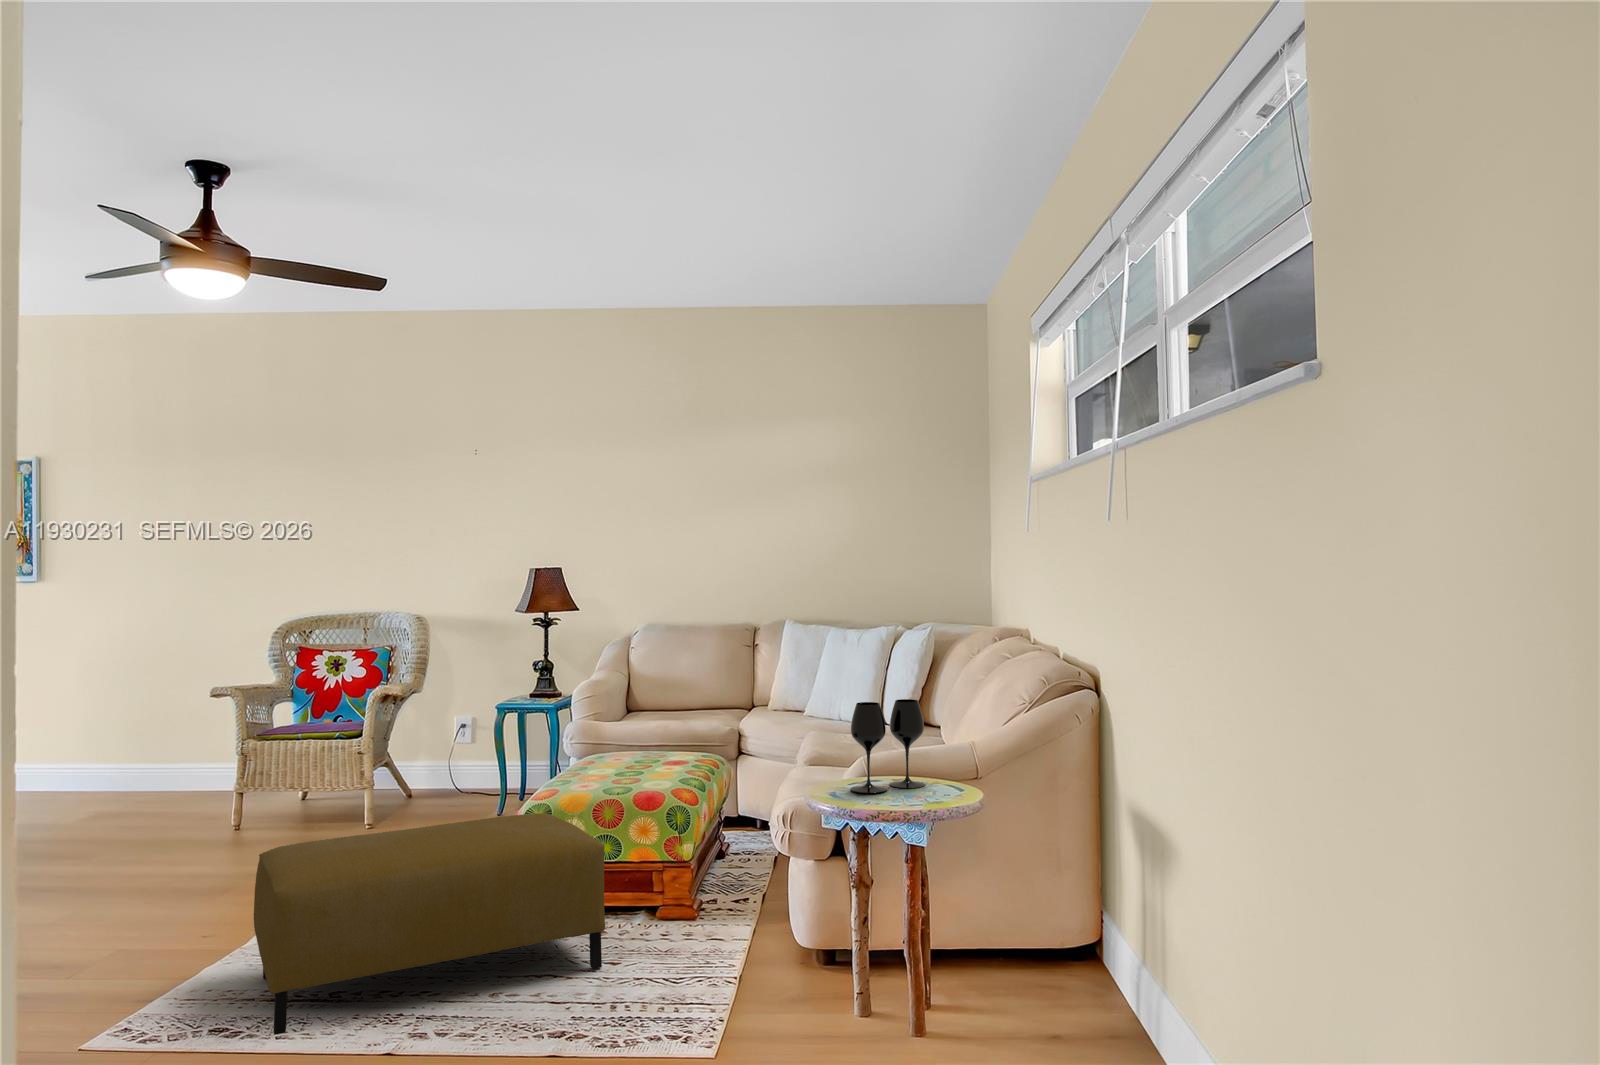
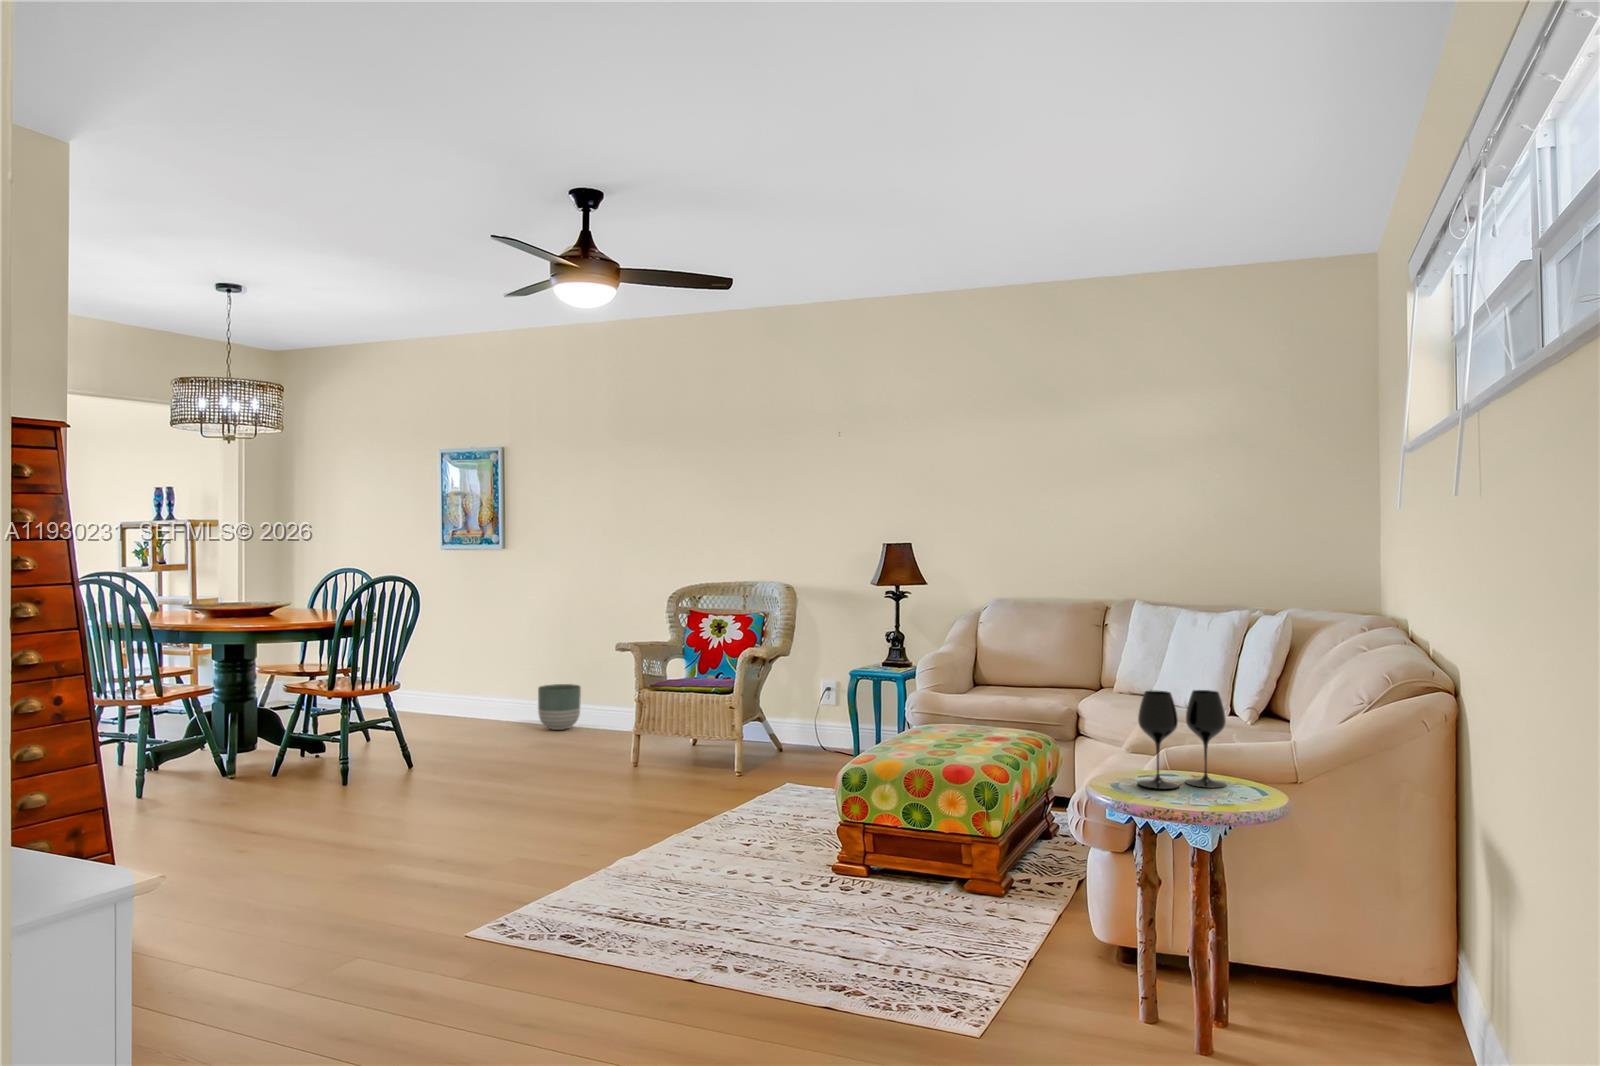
planter: none [87,740,147,797] -> present [538,684,581,730]
ottoman: present [254,813,605,1035] -> none [603,777,901,947]

